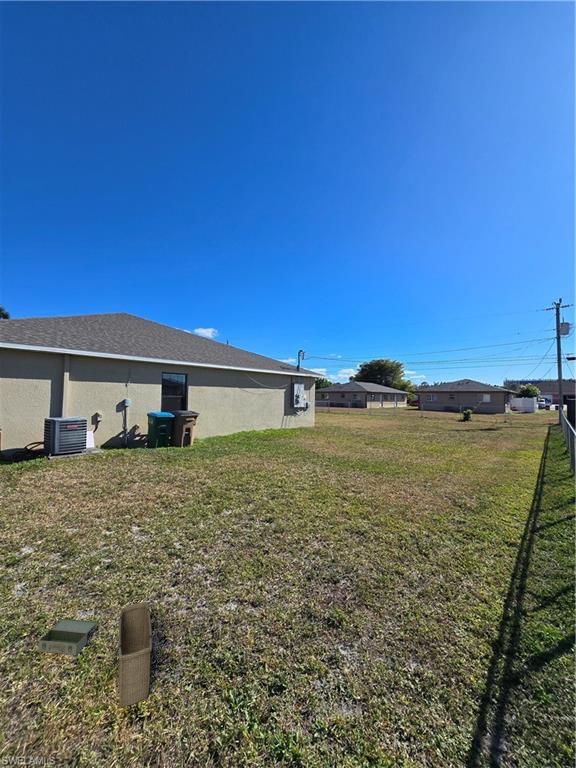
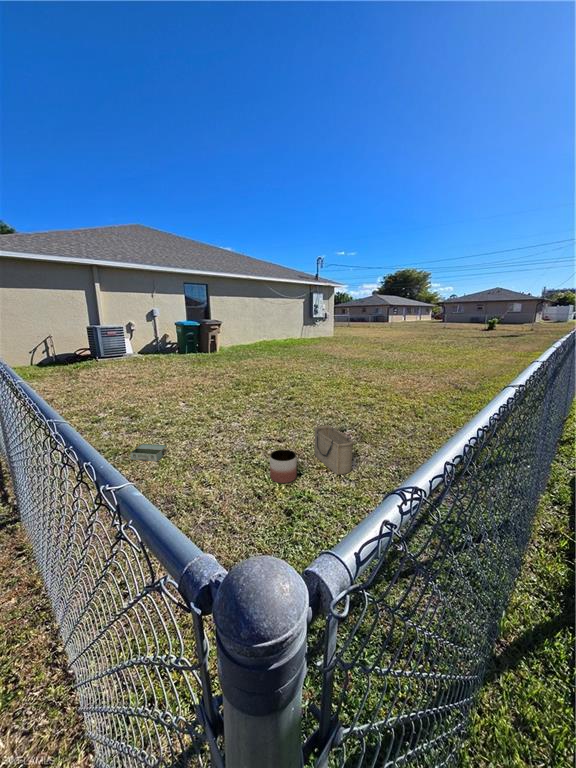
basket: present [114,602,154,707] -> present [314,425,354,475]
planter: none [238,642,277,709] -> present [270,449,297,483]

